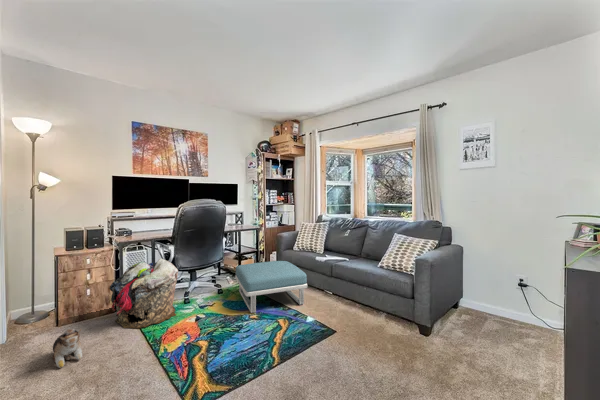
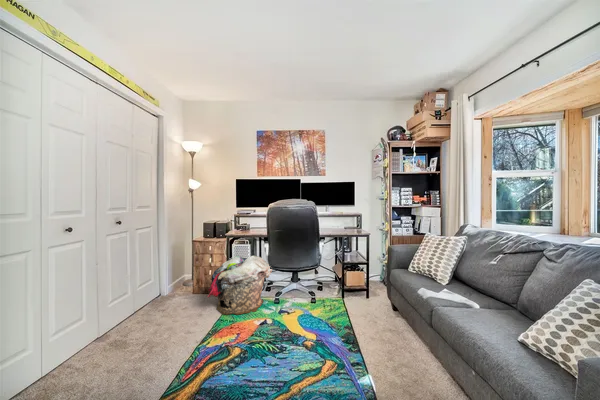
footstool: present [235,261,307,313] -> none [306,277,389,351]
plush toy: present [52,329,82,368] -> none [152,301,179,327]

